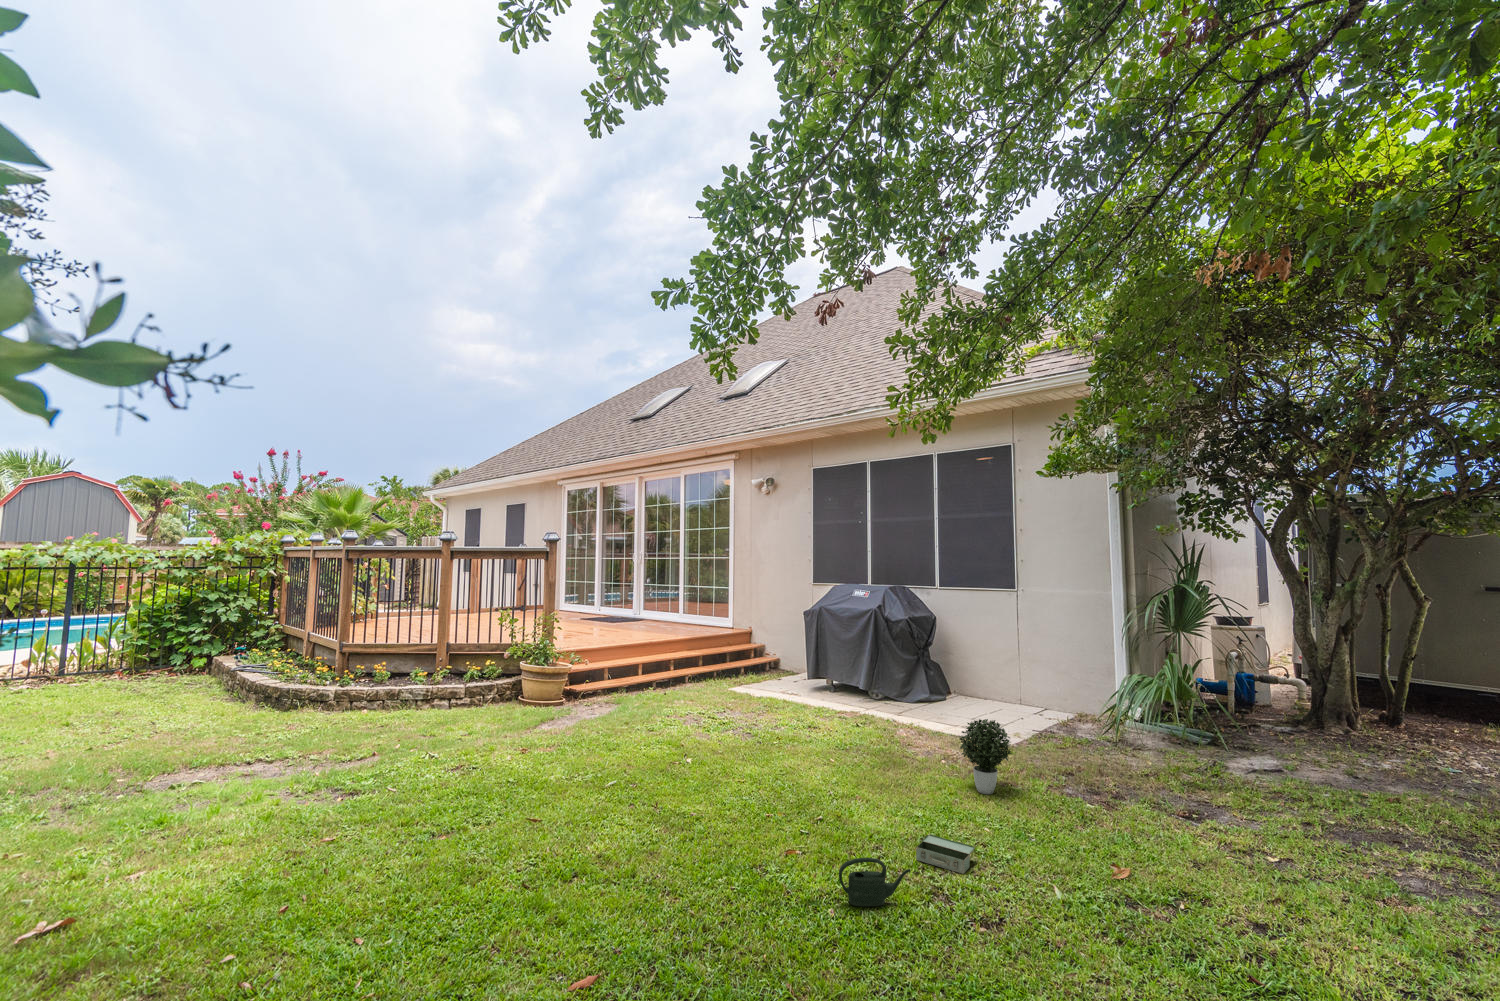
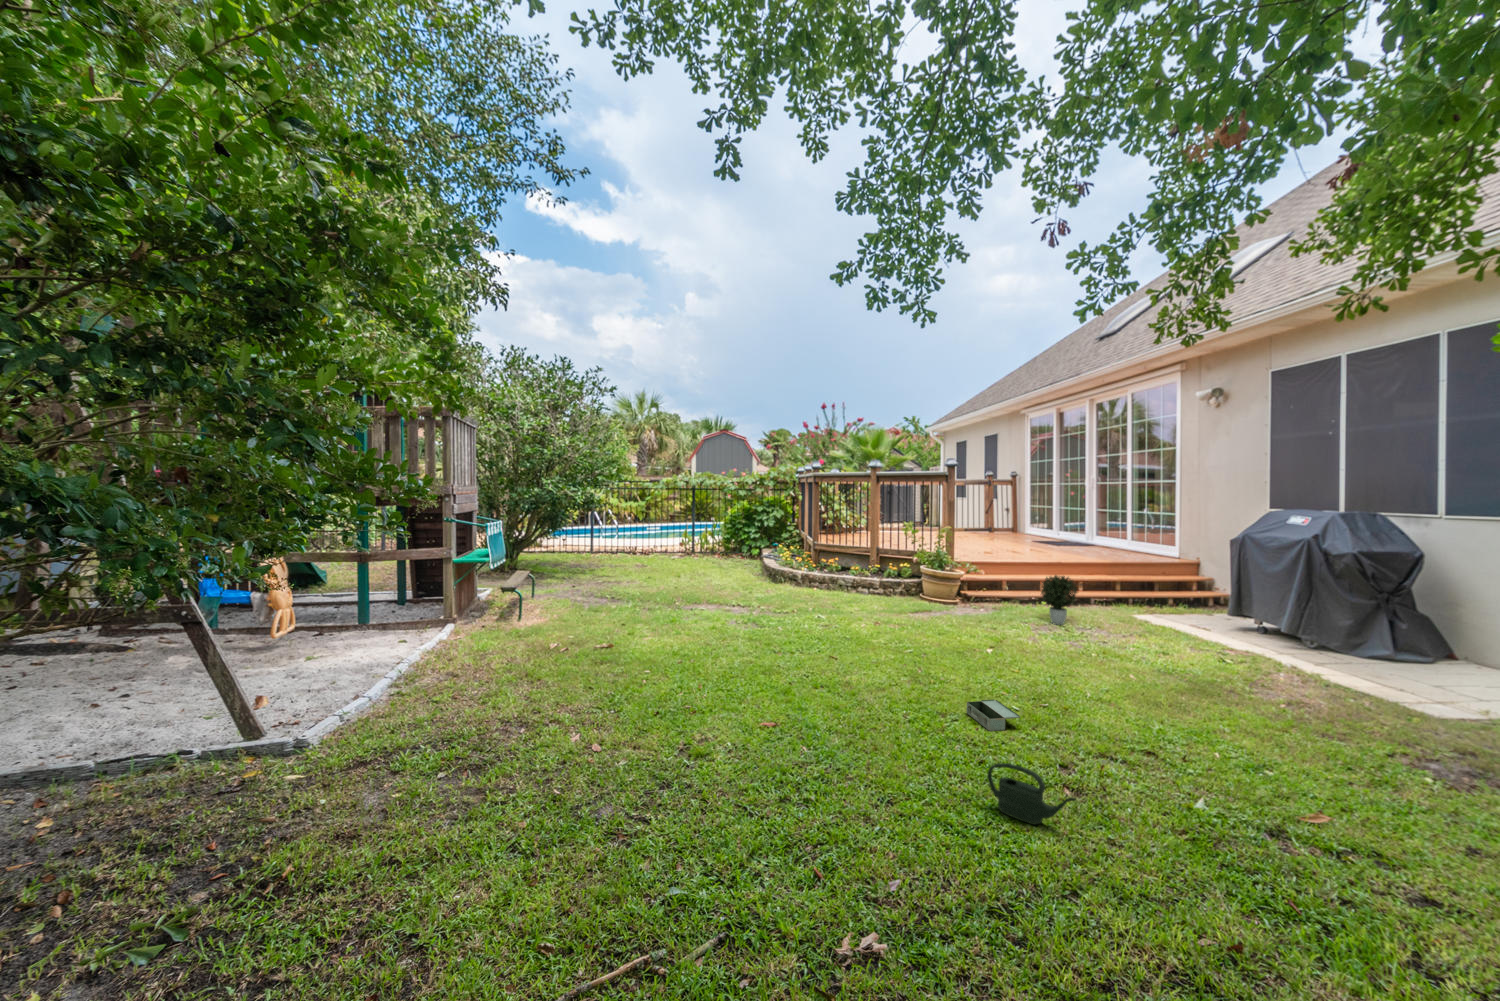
potted plant: present [959,719,1012,794] -> present [1041,575,1077,625]
toolbox: present [916,835,975,874] -> present [967,699,1020,731]

